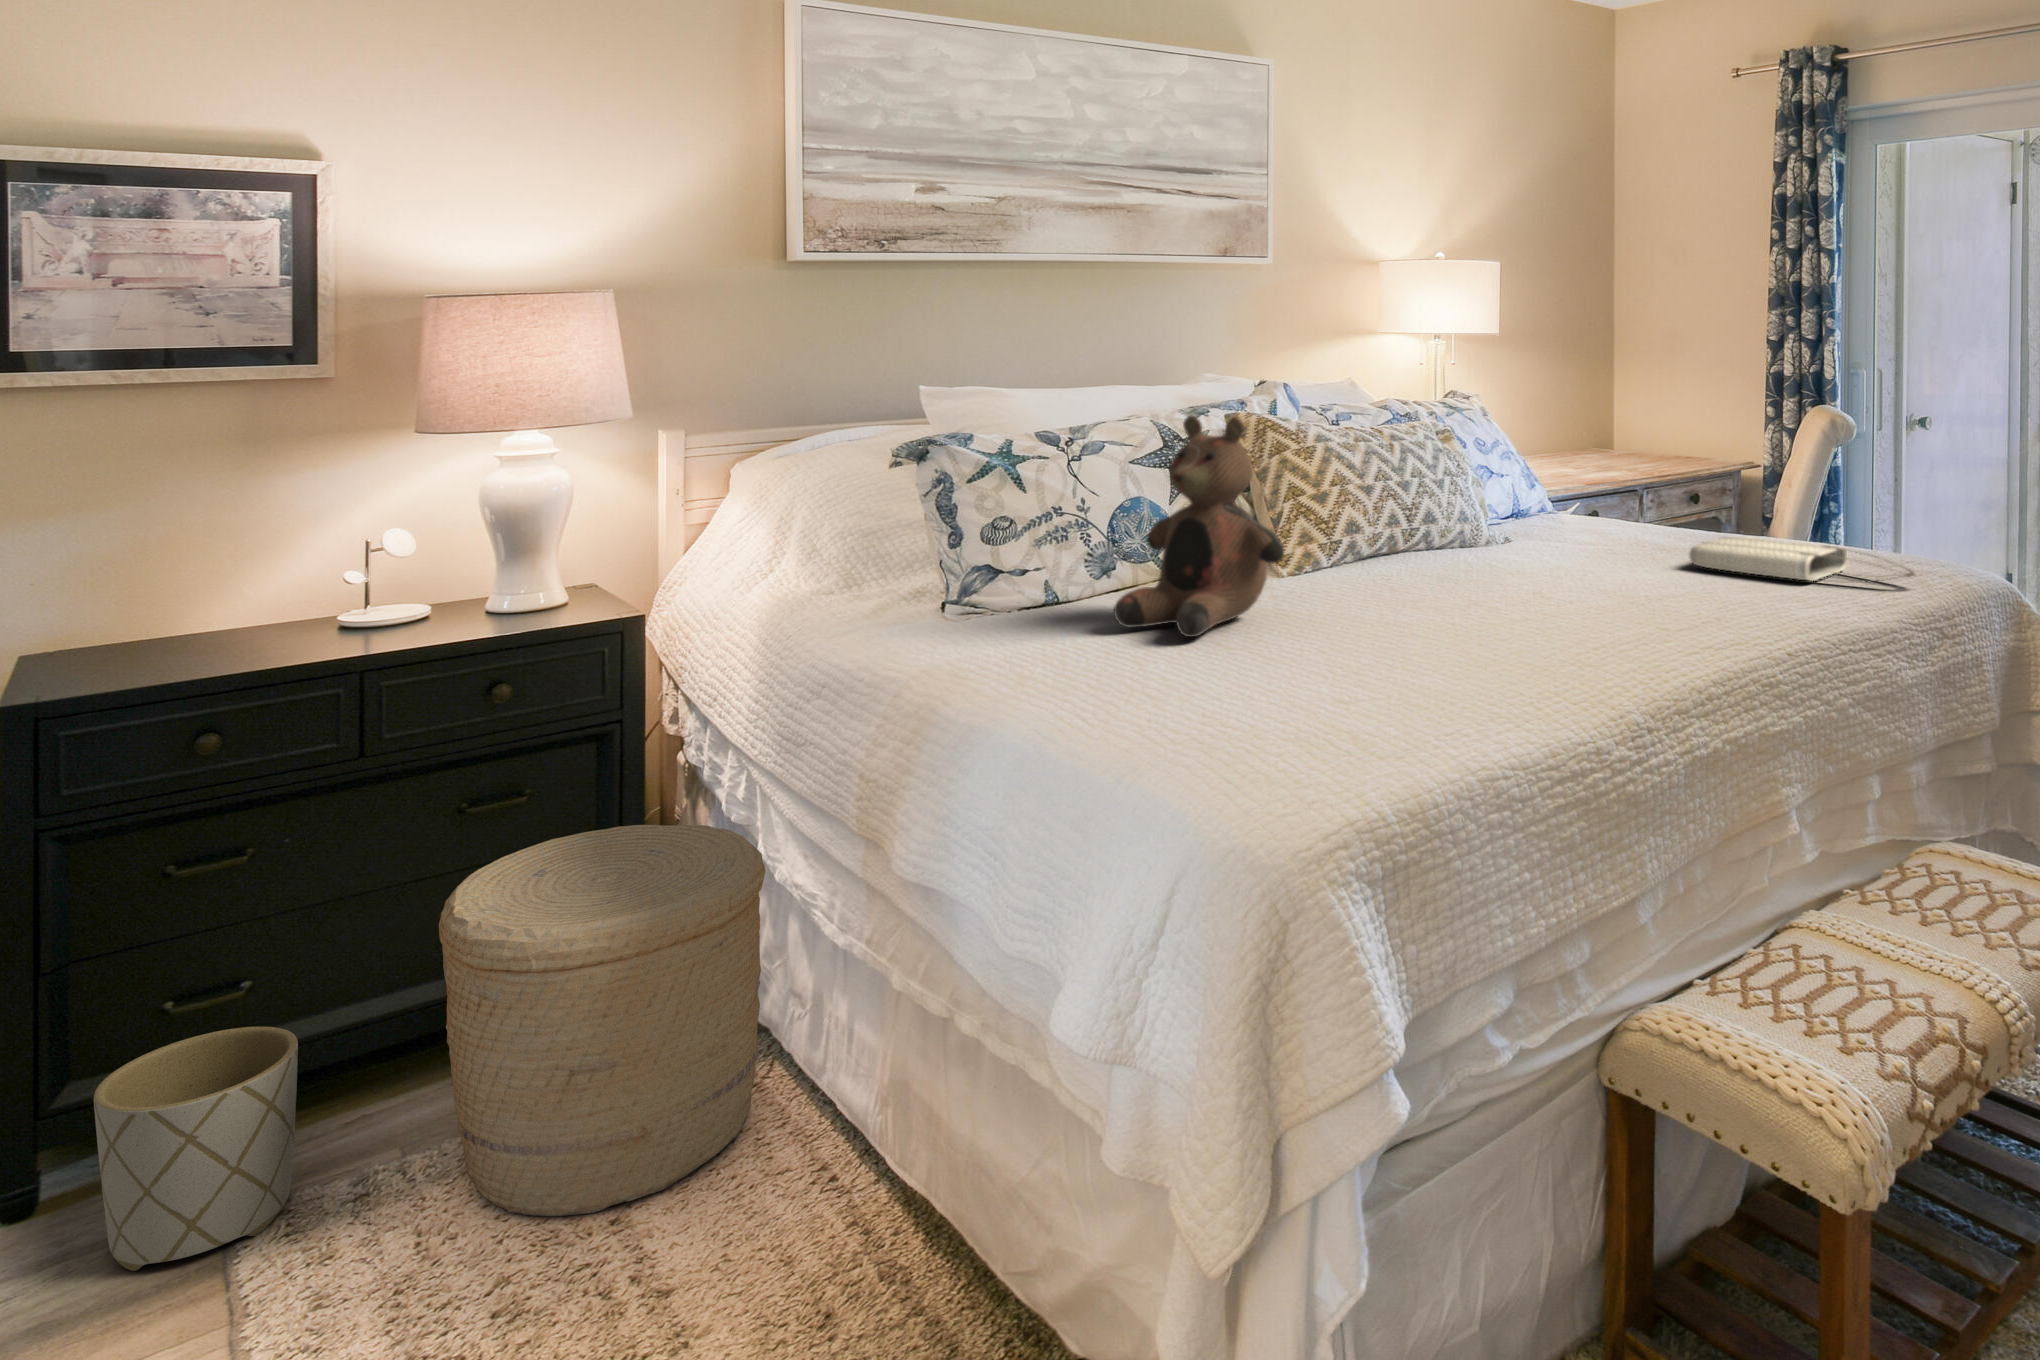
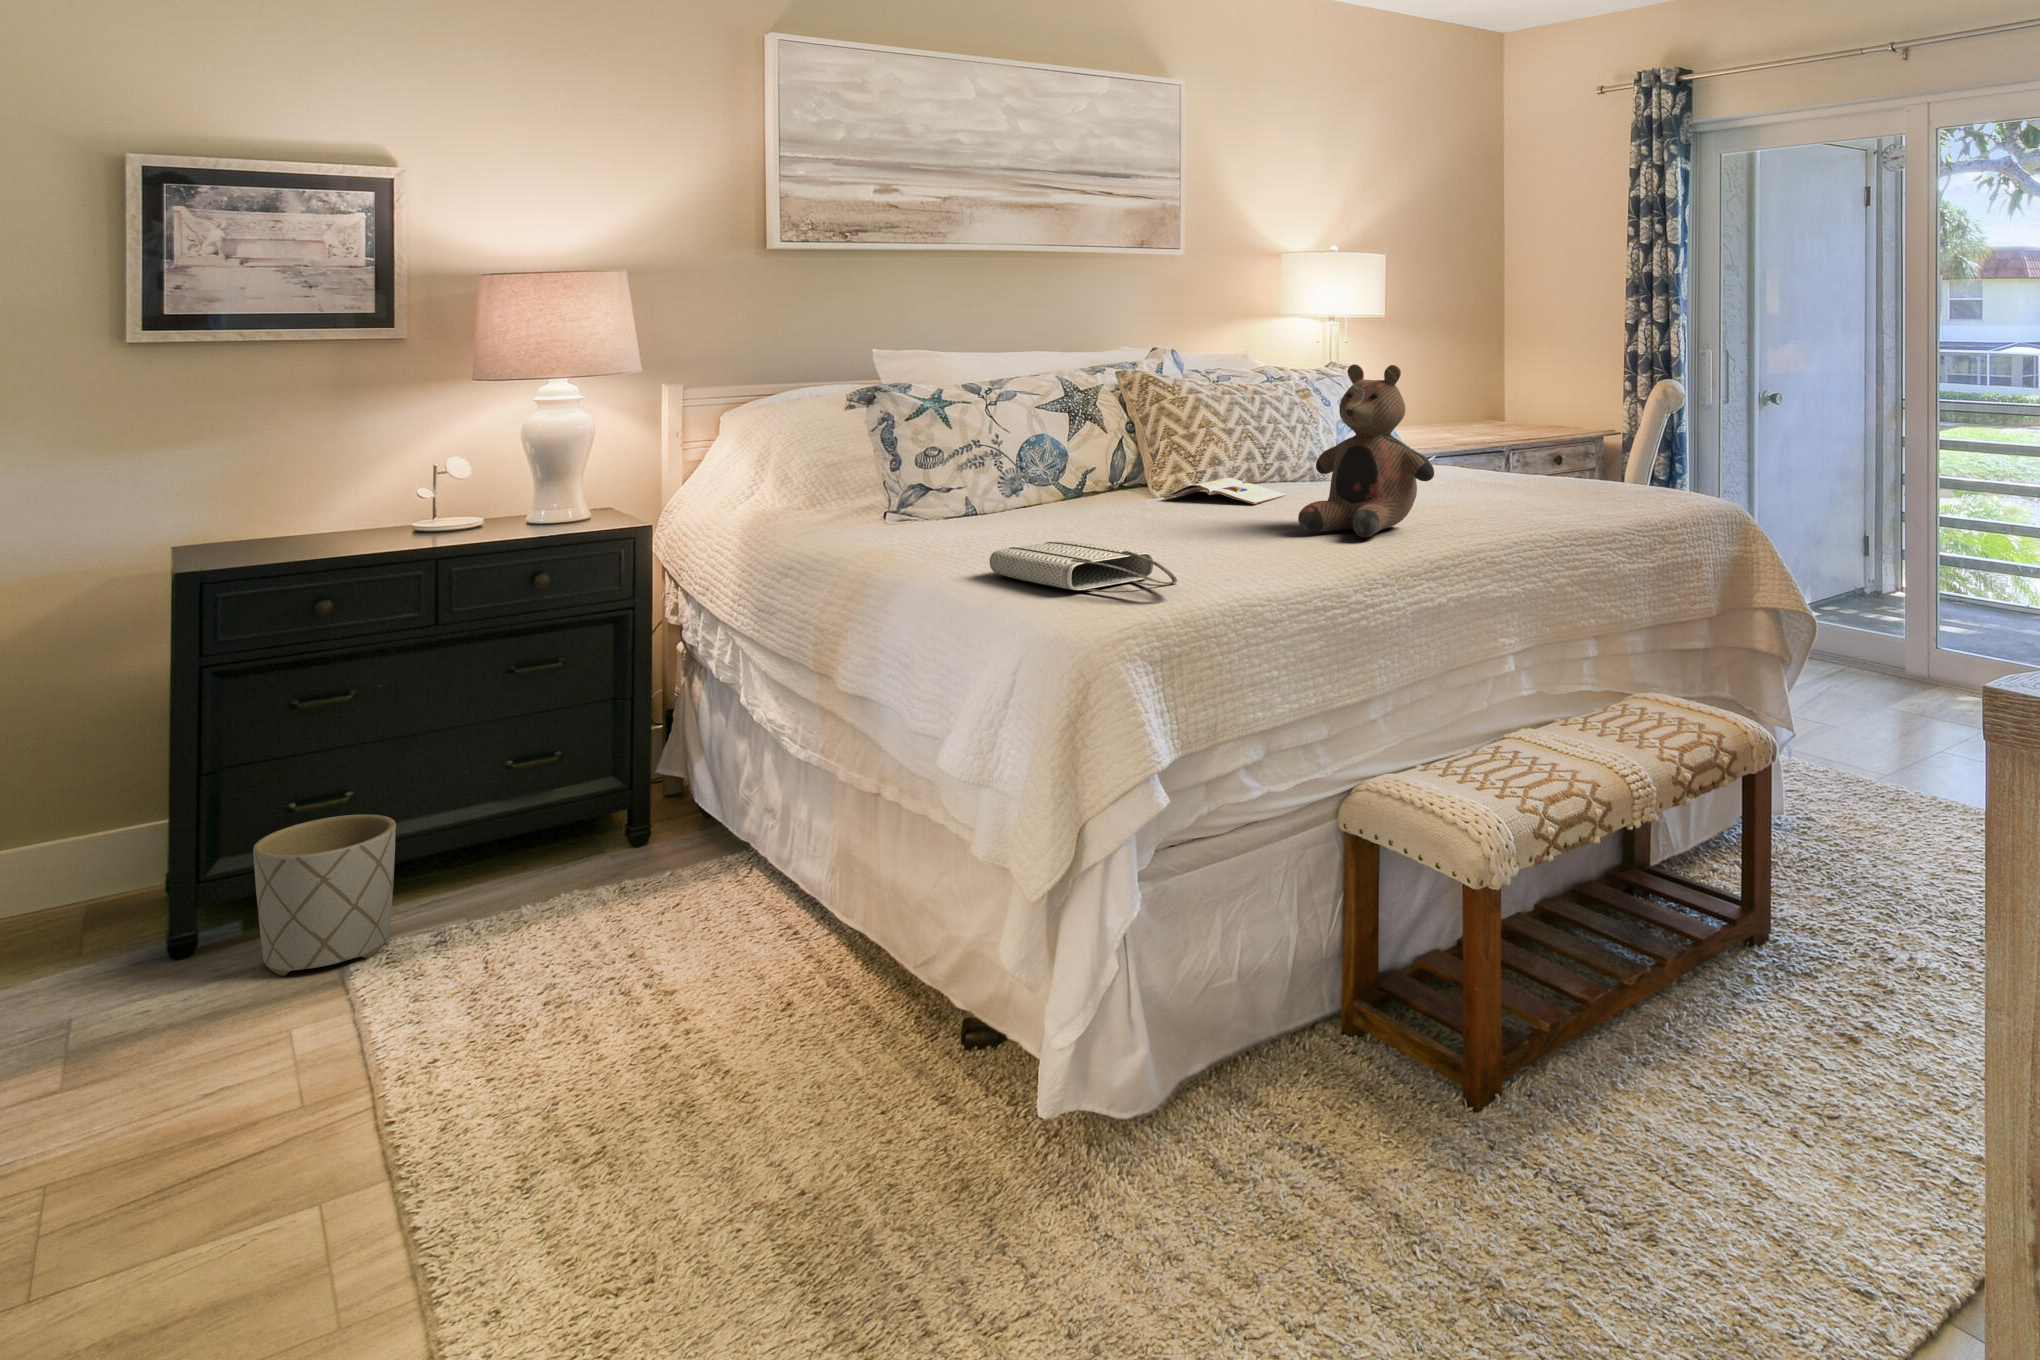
teddy bear: present [1114,416,1284,637] -> present [1298,364,1434,537]
tote bag: present [1690,537,1915,581] -> present [990,541,1177,593]
magazine: none [1294,548,1445,587] -> present [1164,478,1286,504]
woven basket: present [439,825,765,1216] -> none [501,680,743,948]

